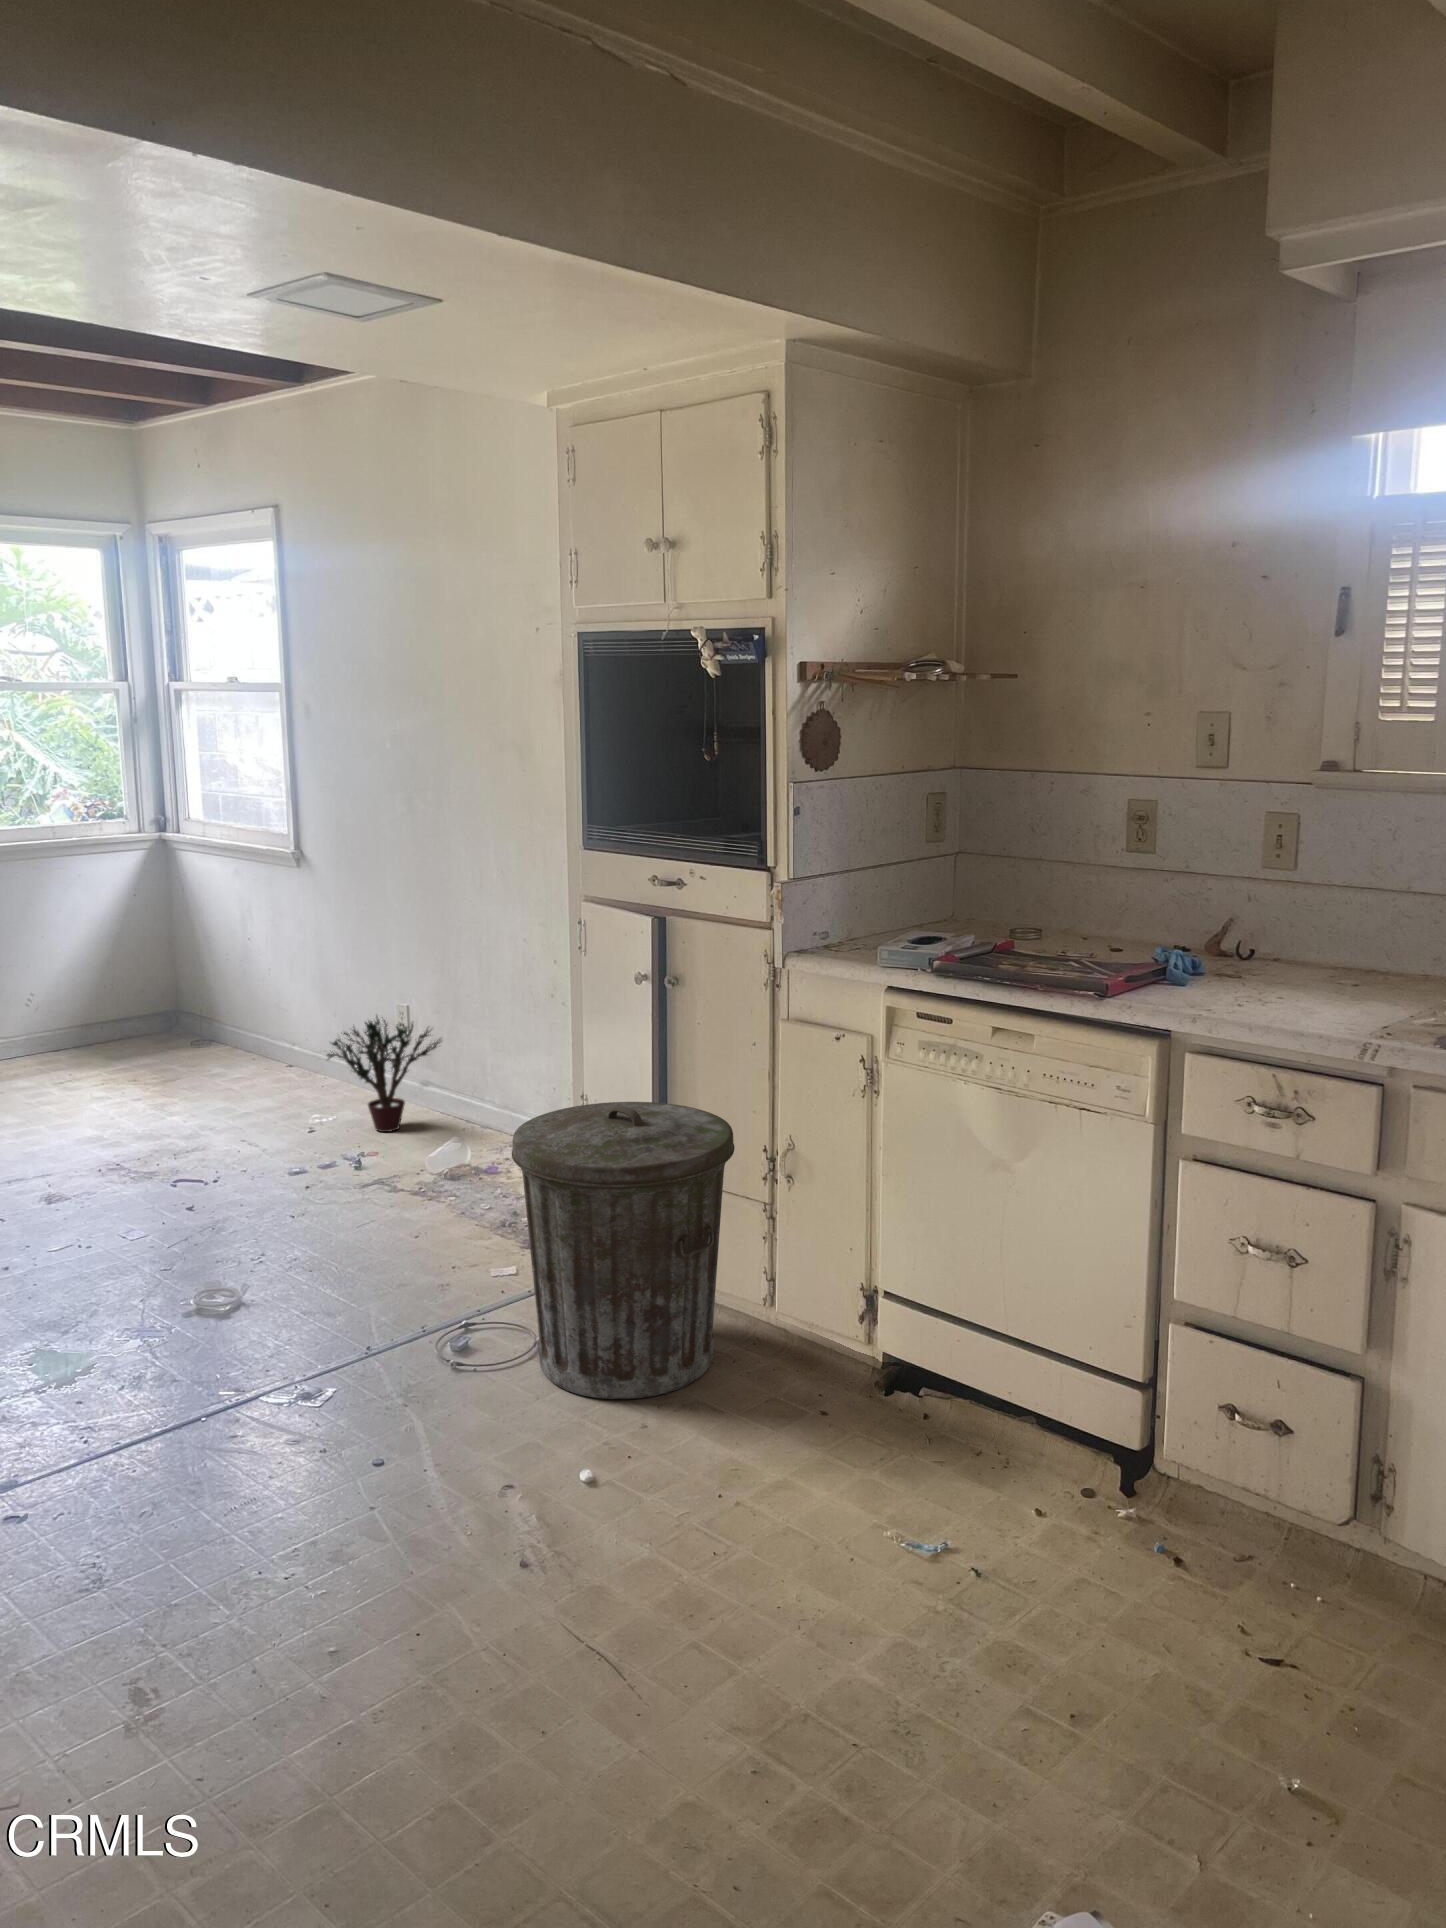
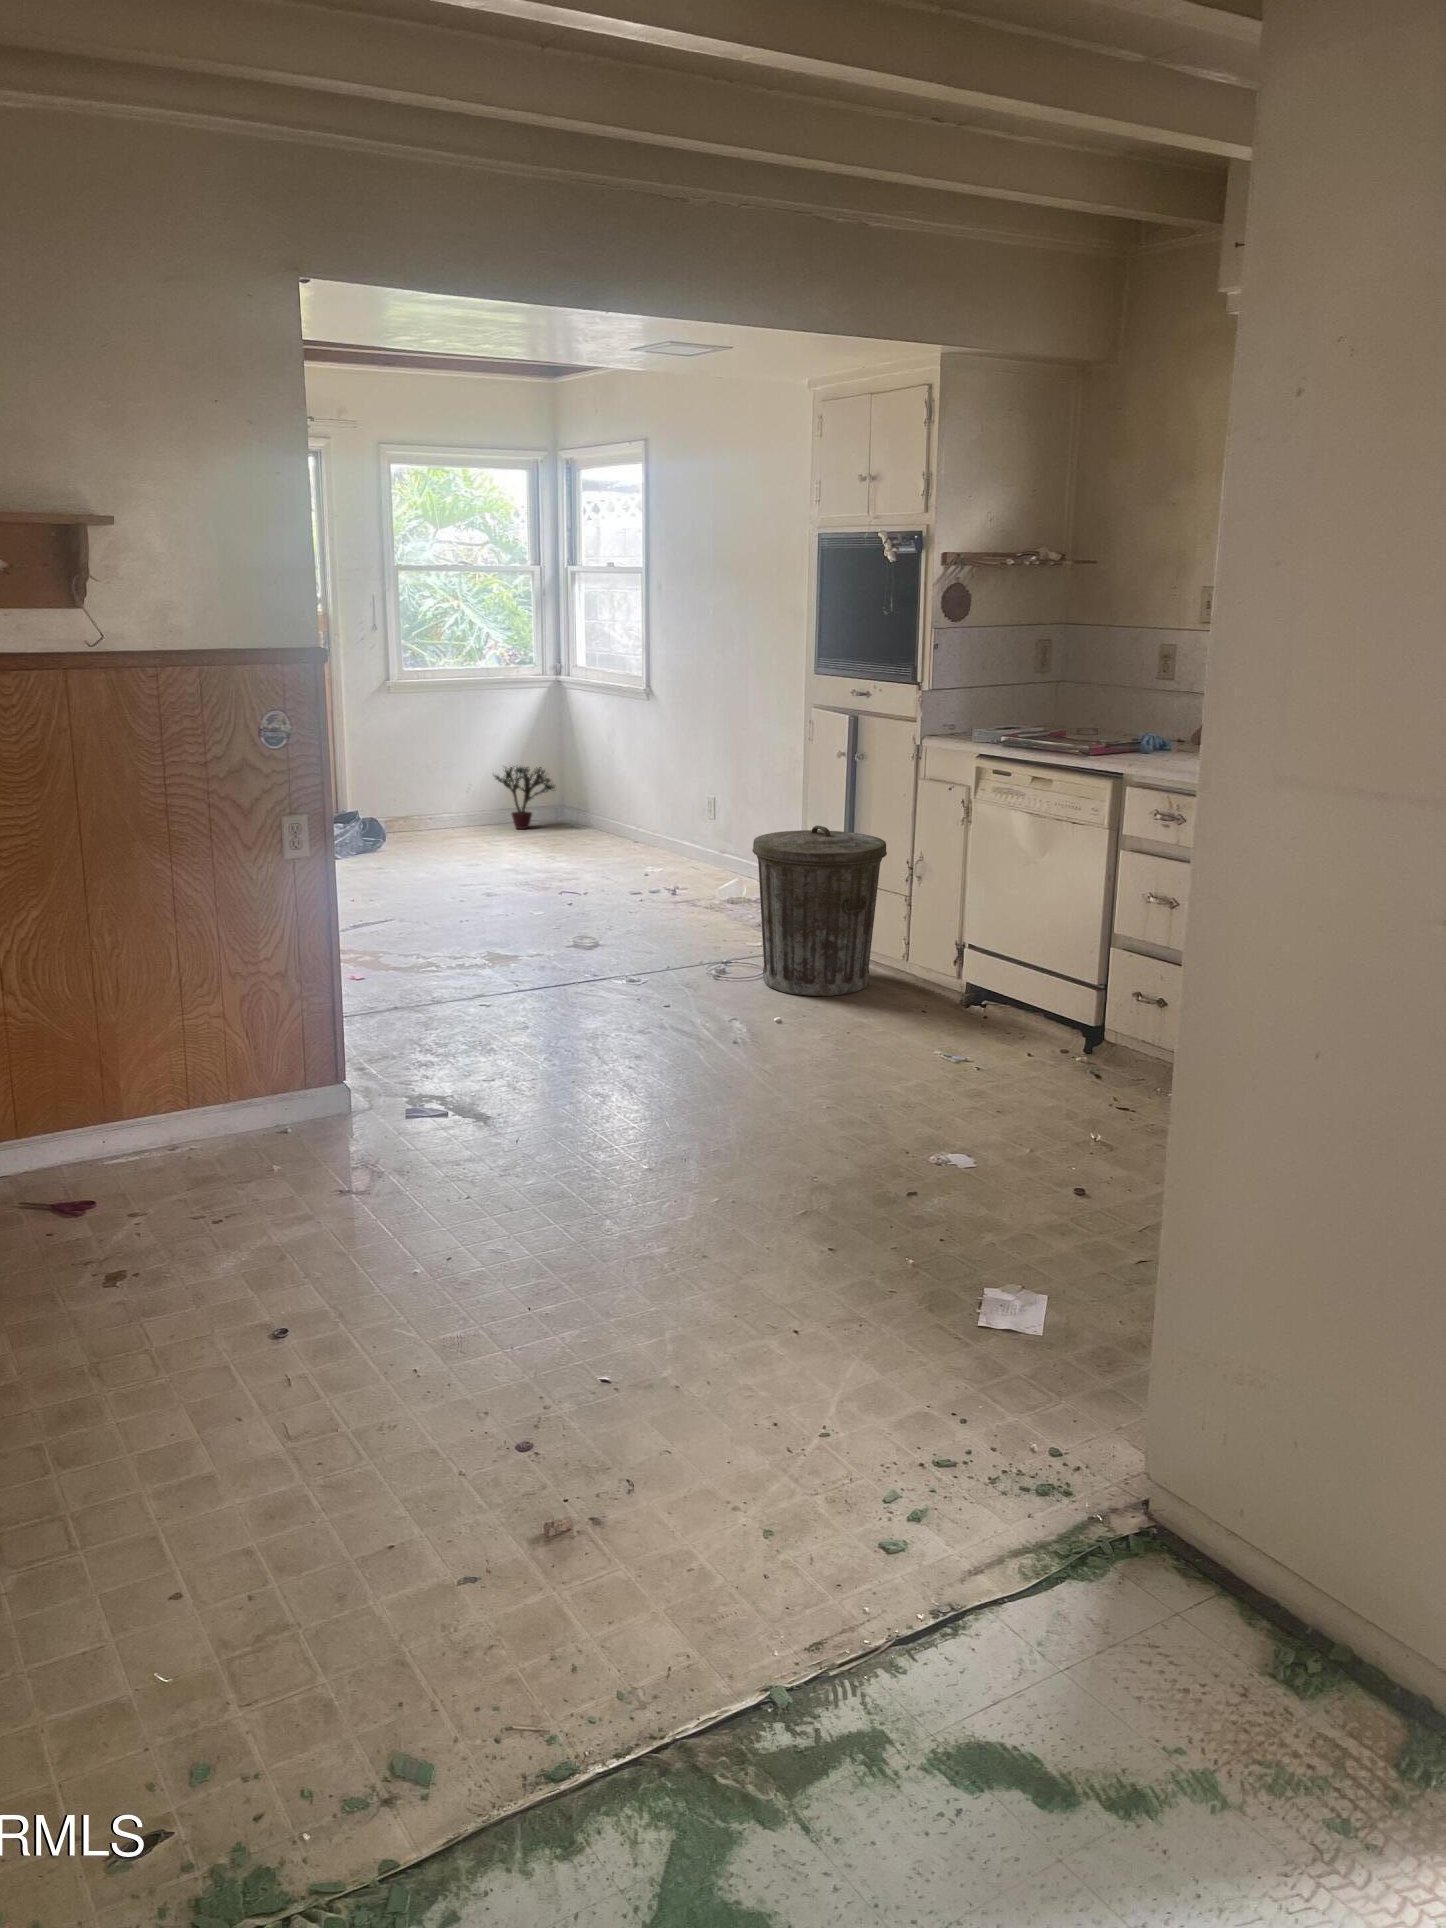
potted plant: present [327,1017,441,1132] -> present [493,766,555,829]

